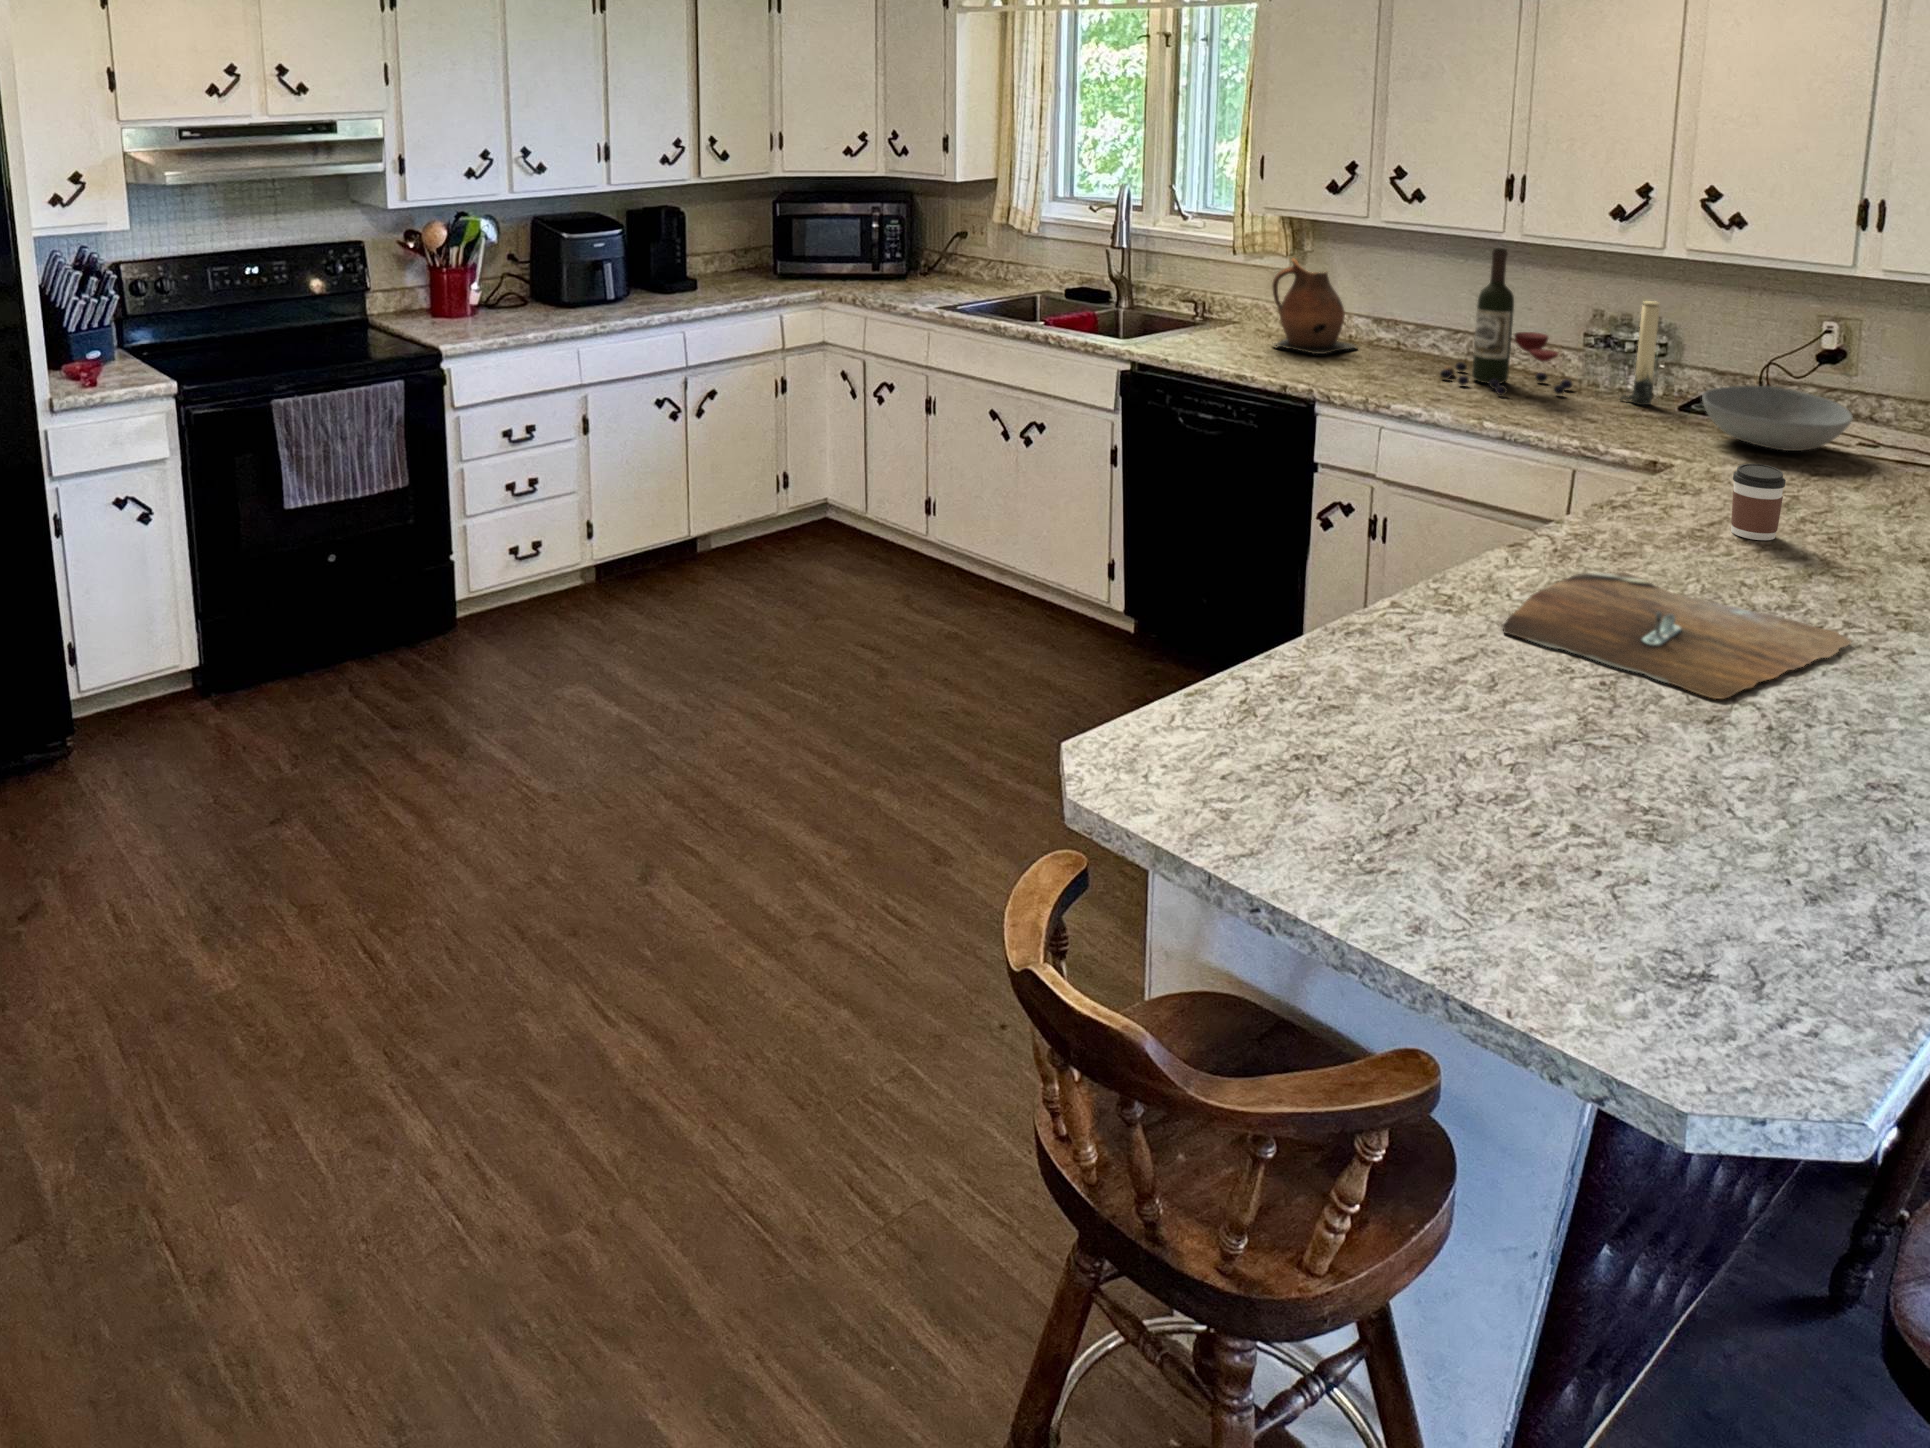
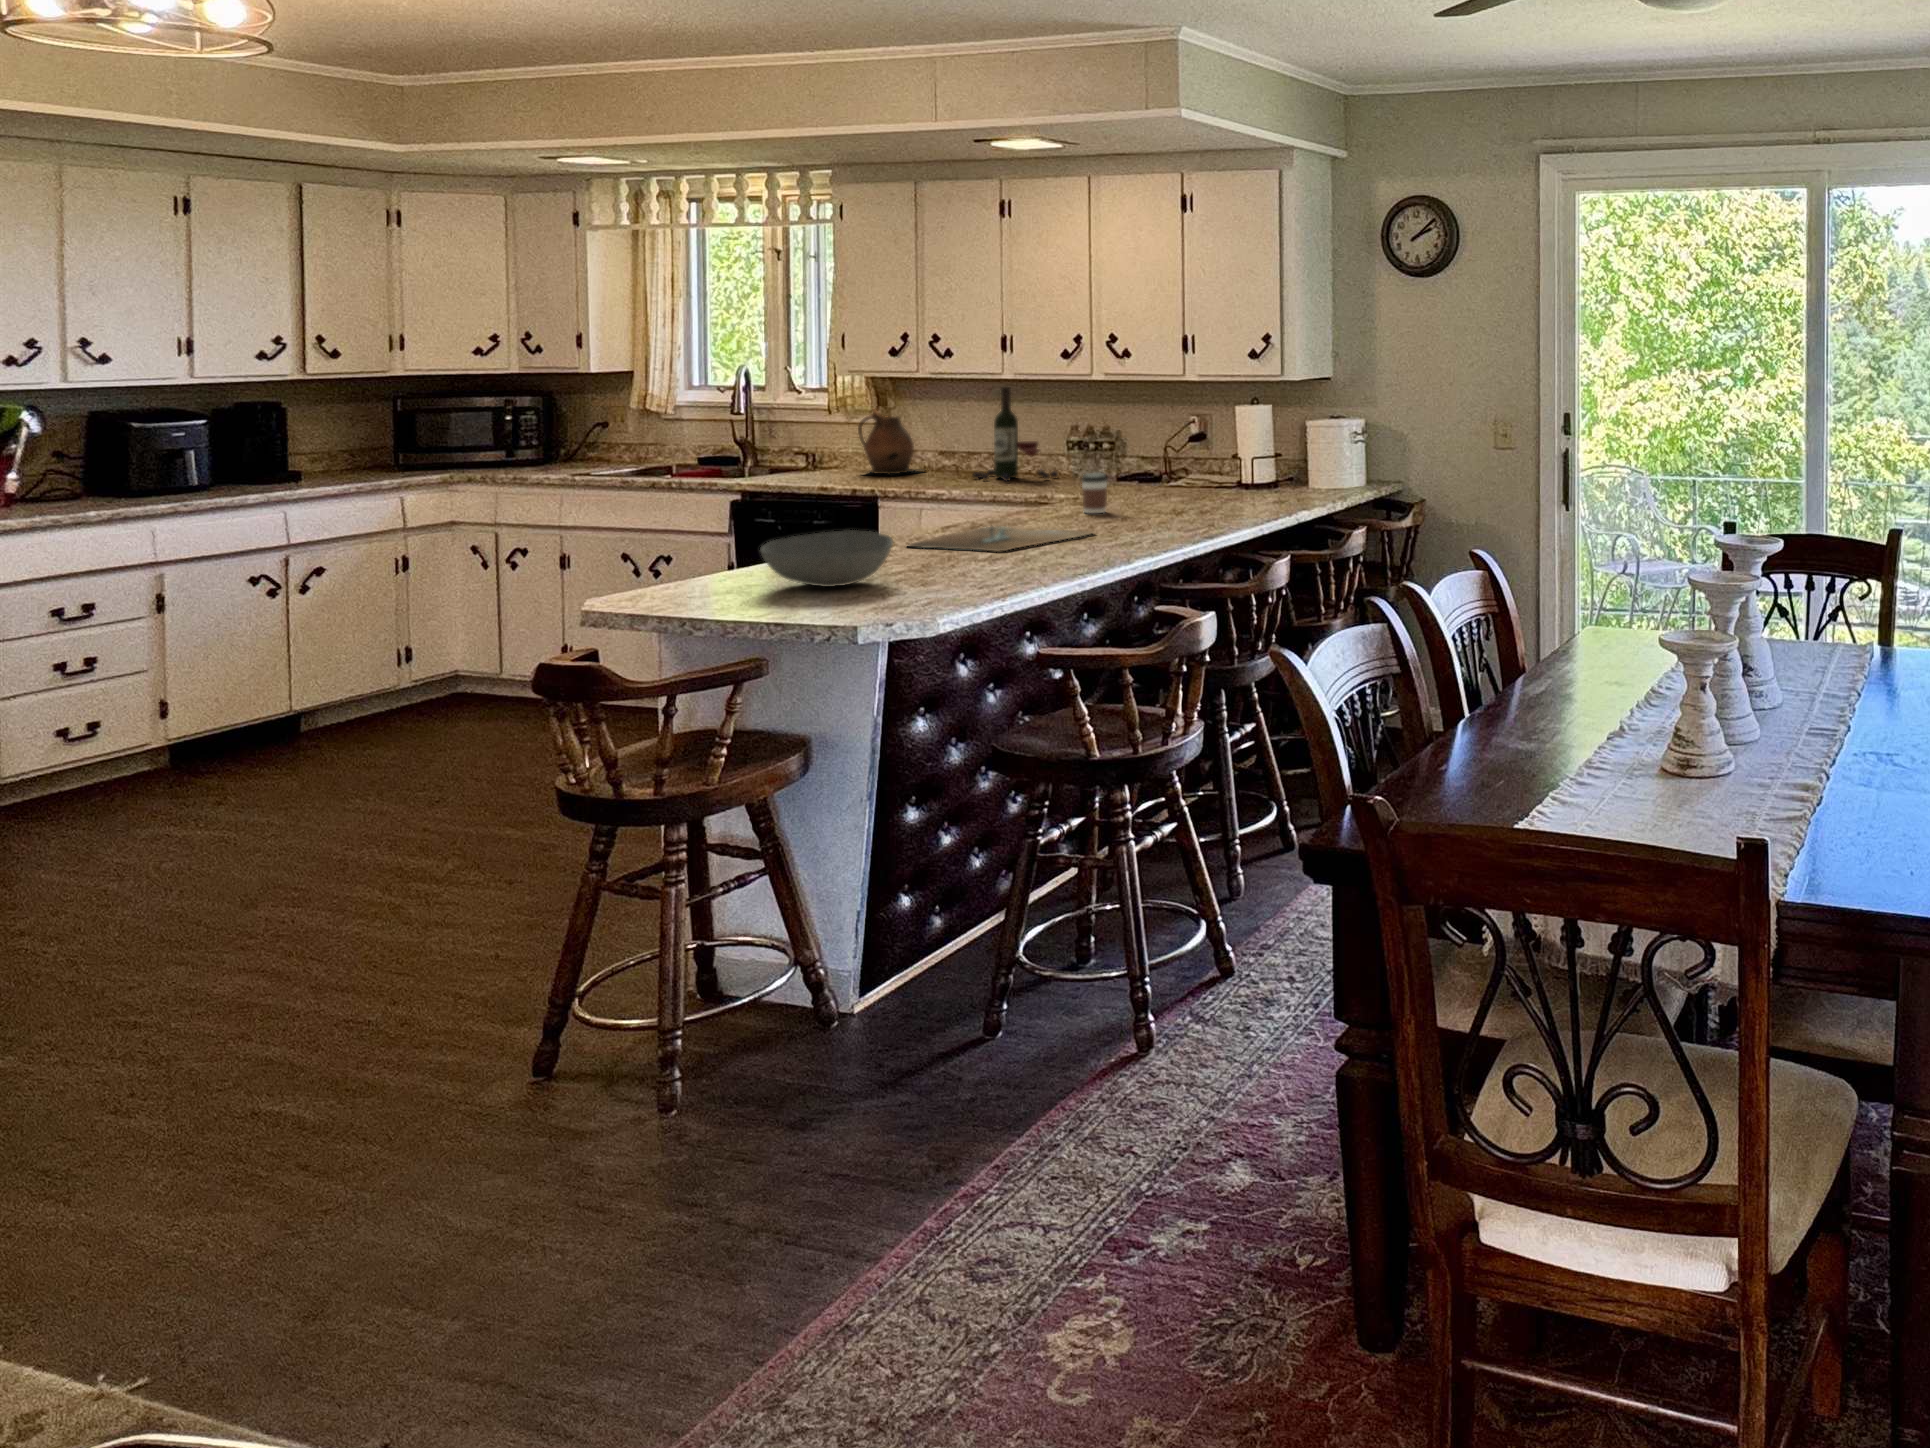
candle: present [1620,301,1660,405] -> none [1084,413,1102,480]
bowl: present [1702,386,1853,451] -> present [761,530,893,587]

